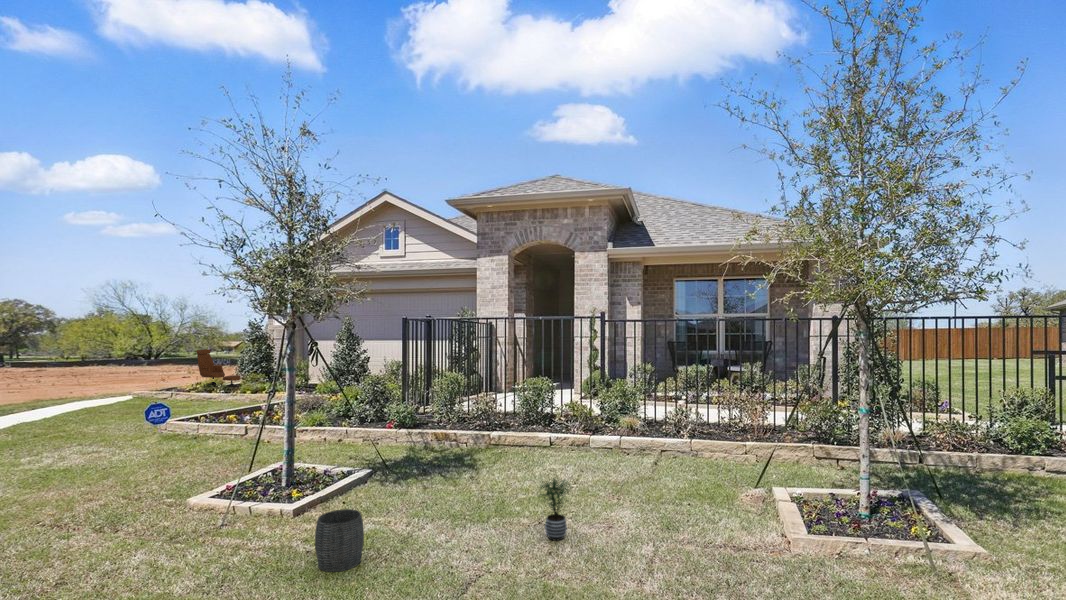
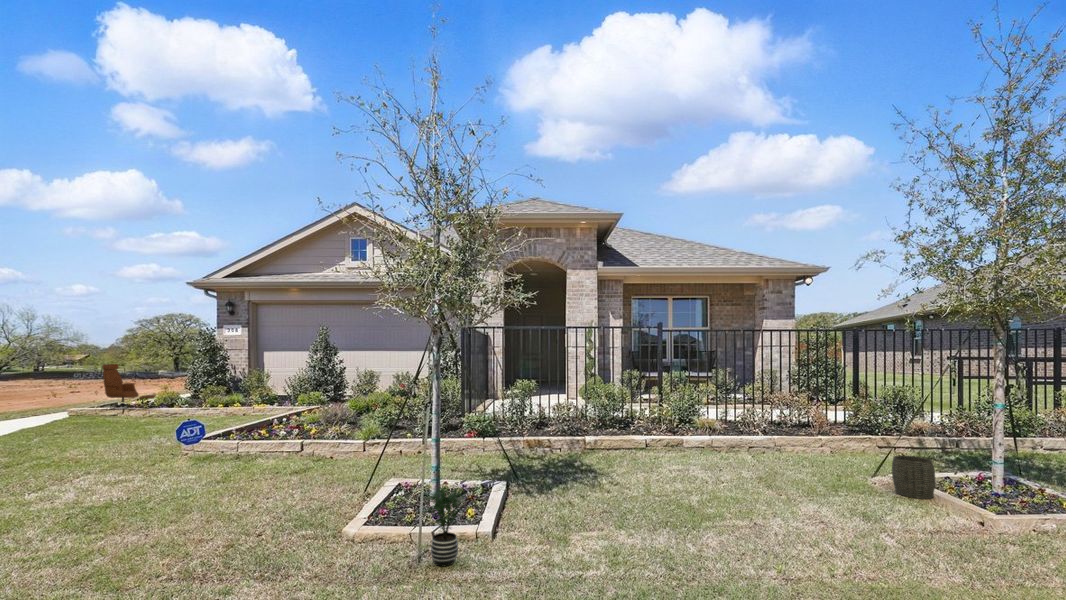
potted plant: present [540,478,571,541] -> present [424,487,464,566]
woven basket: present [315,509,364,572] -> present [892,455,936,499]

